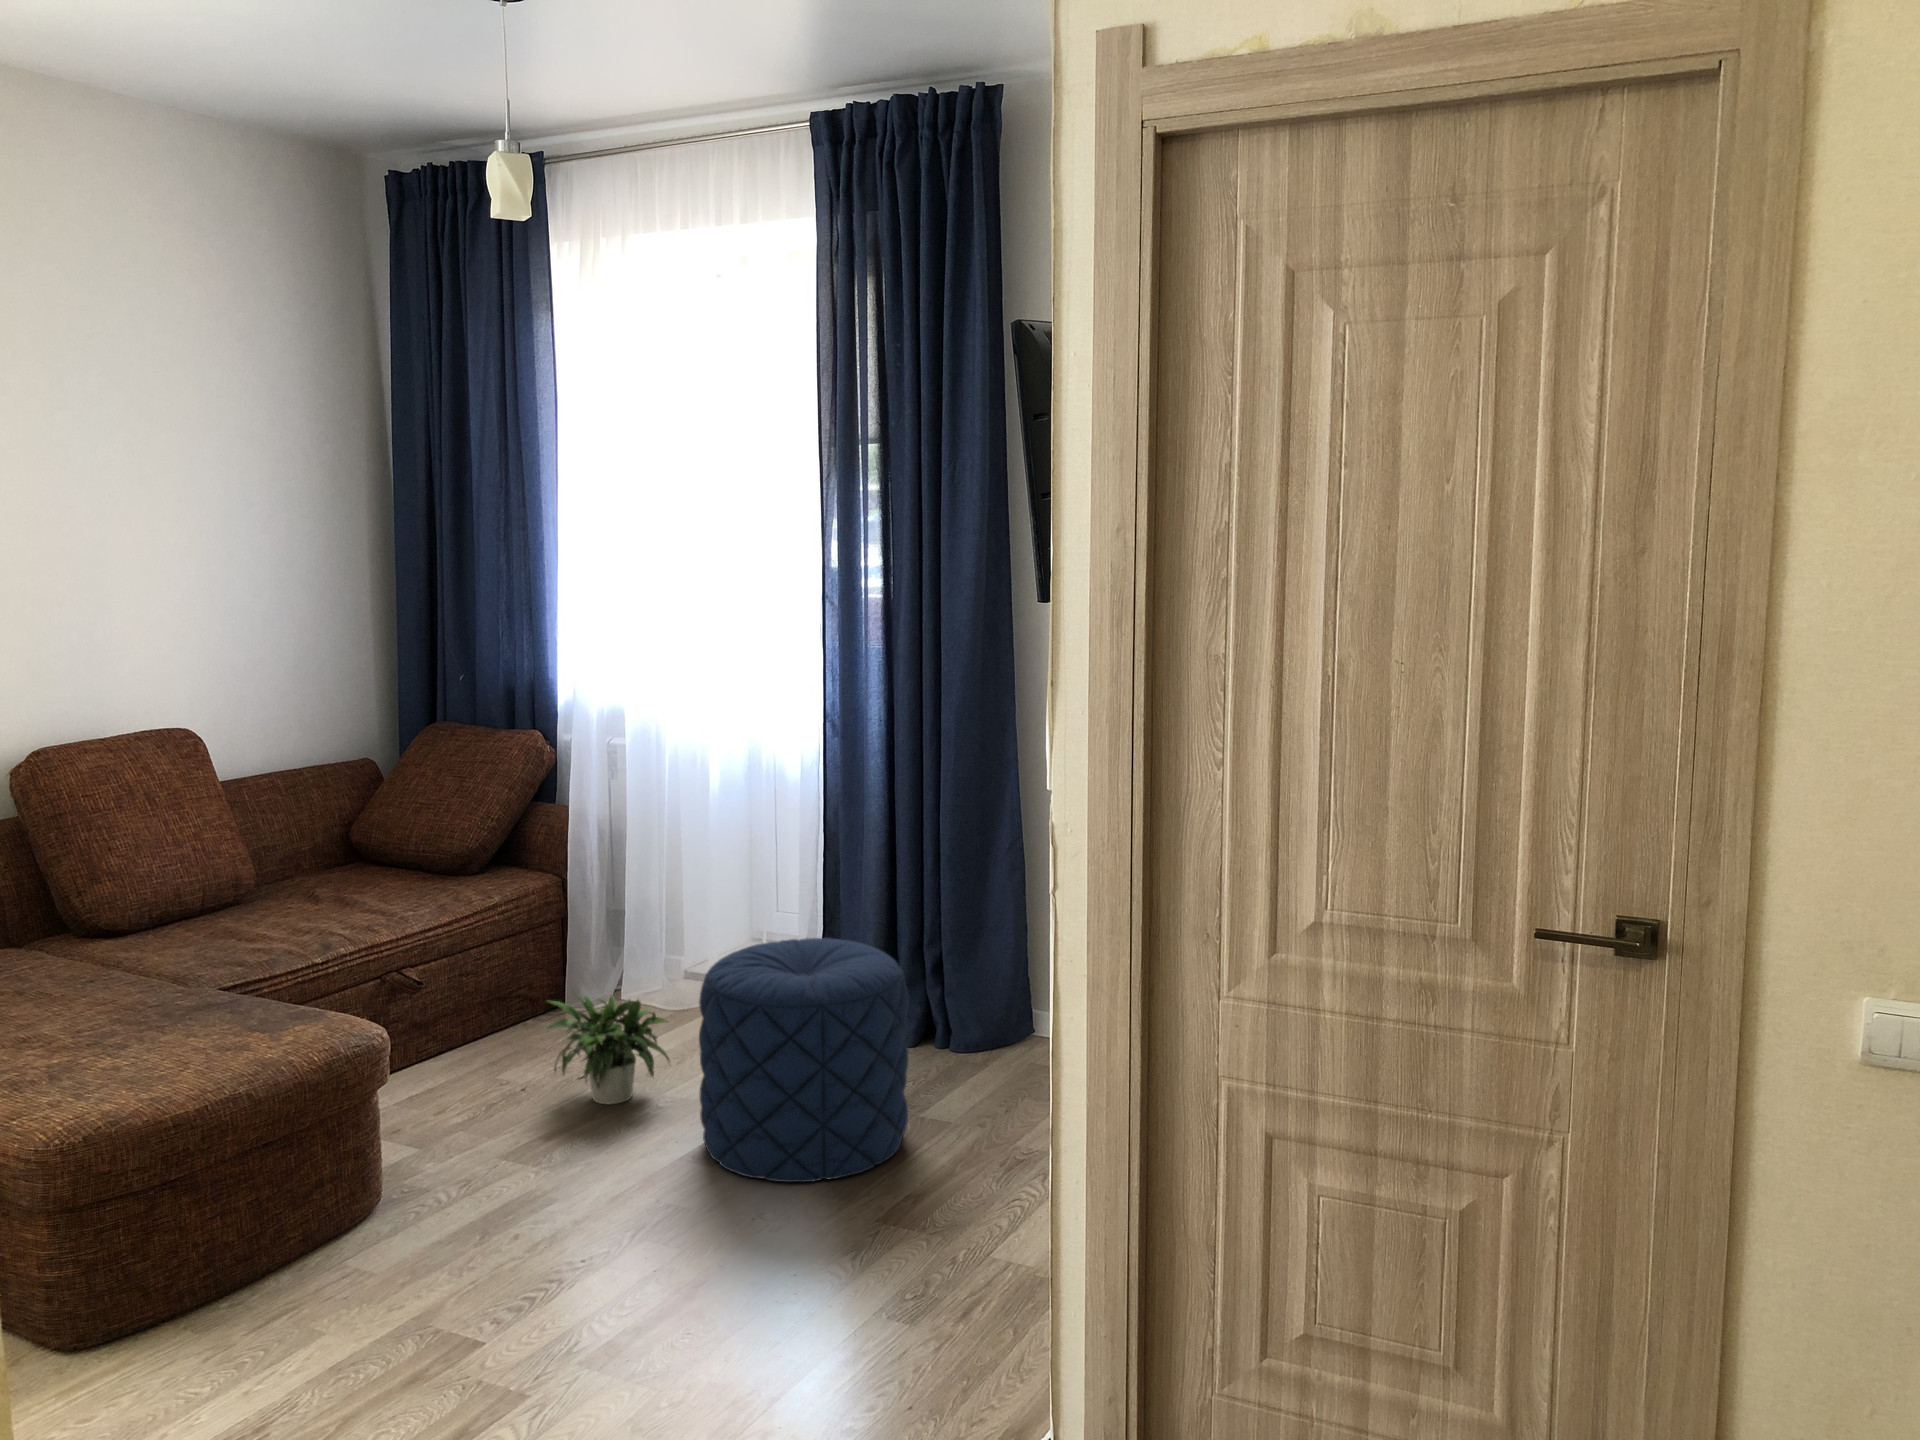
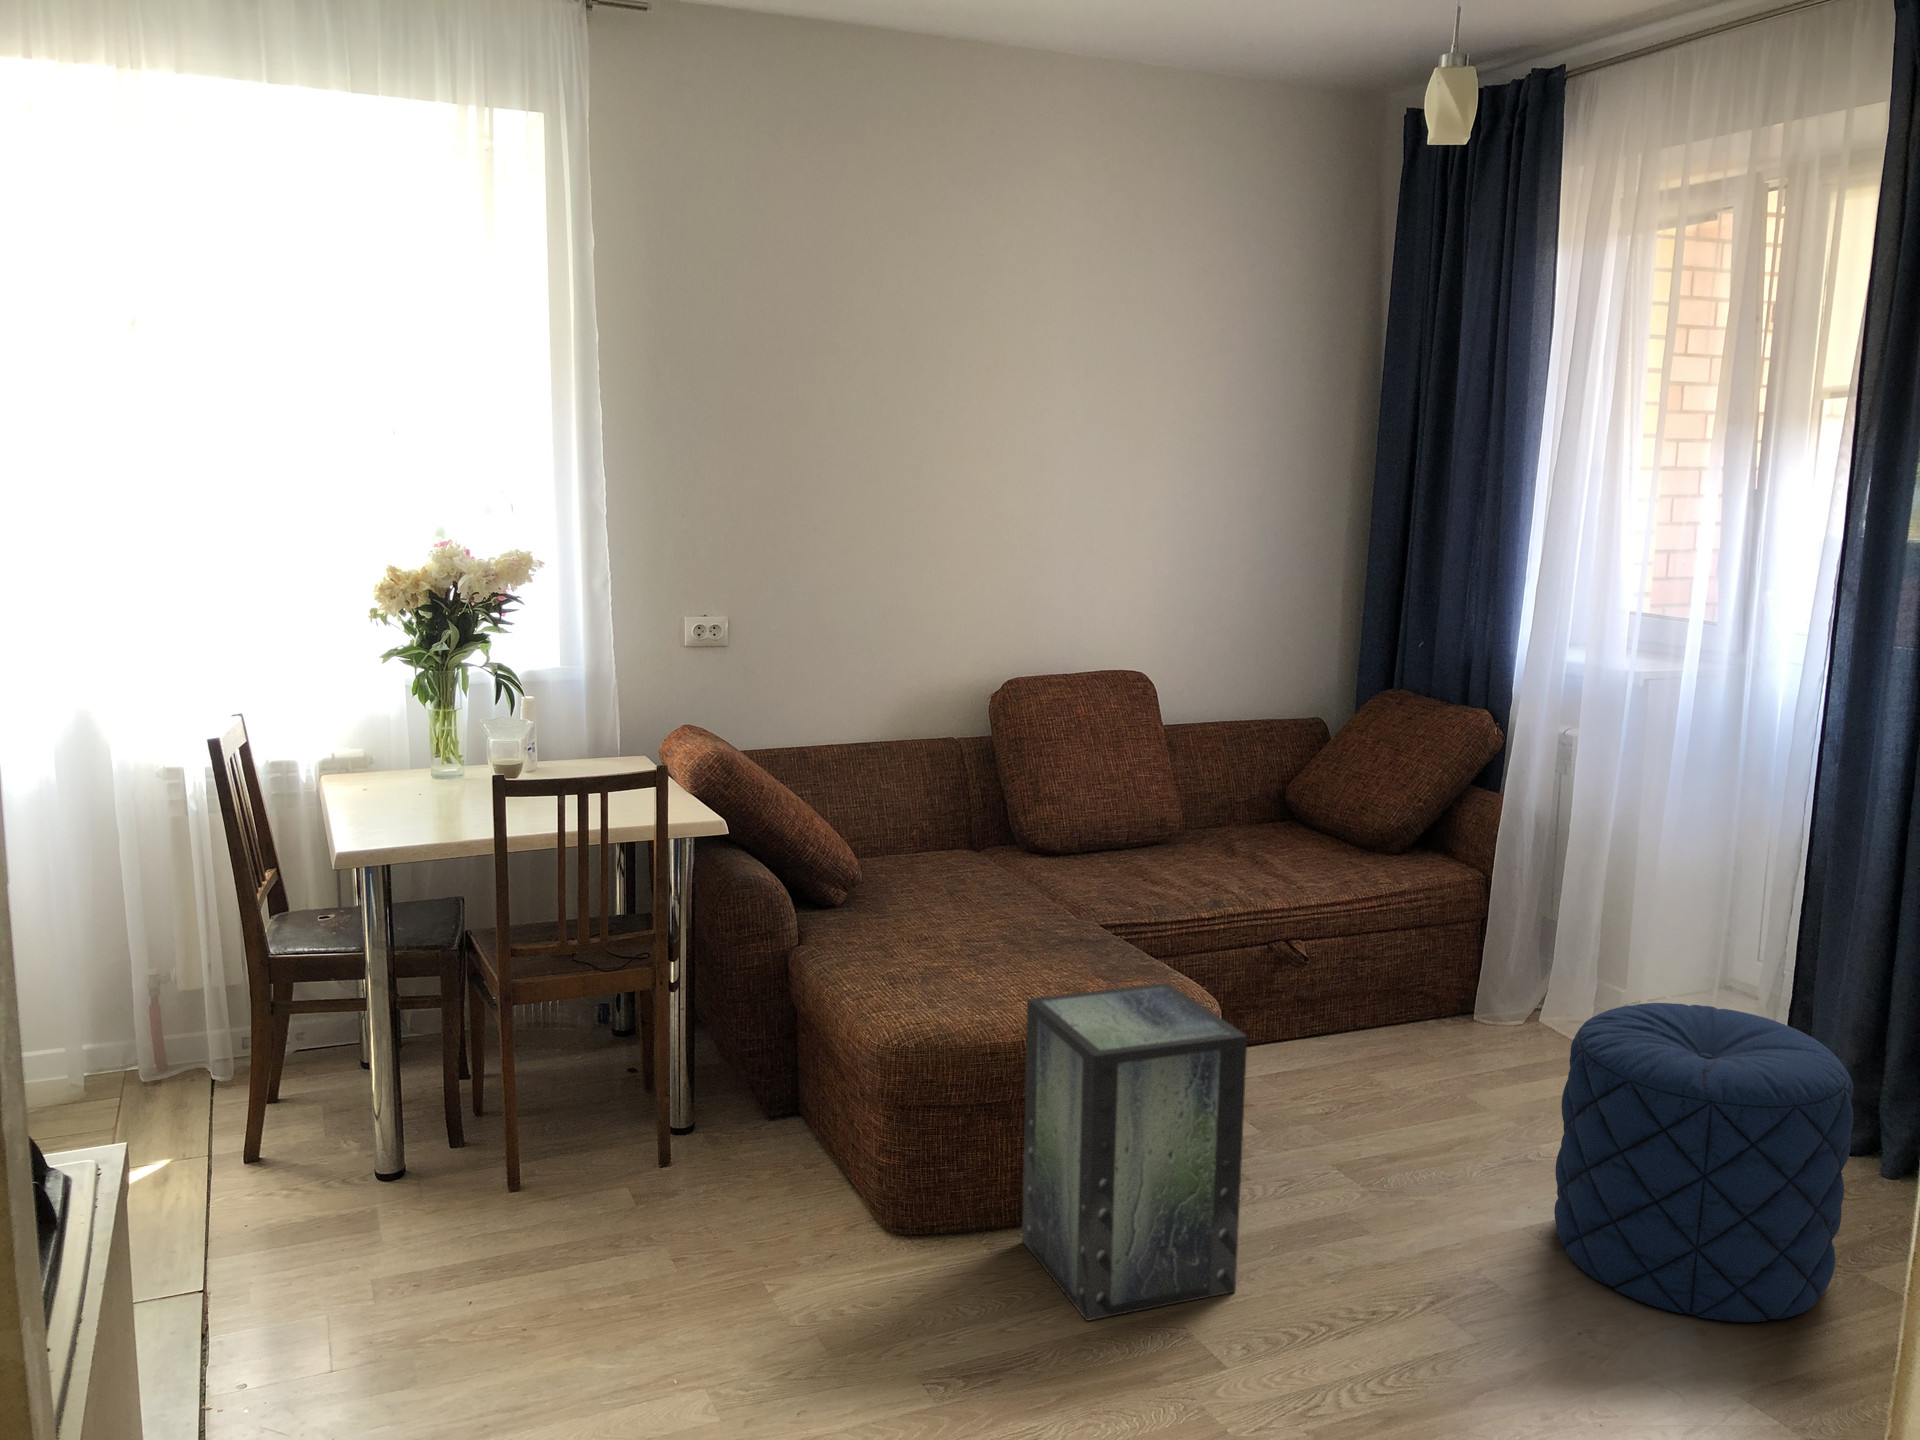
potted plant: present [524,994,669,1104] -> none [1387,1002,1556,1142]
storage box: none [211,1014,464,1355] -> present [1022,983,1247,1321]

